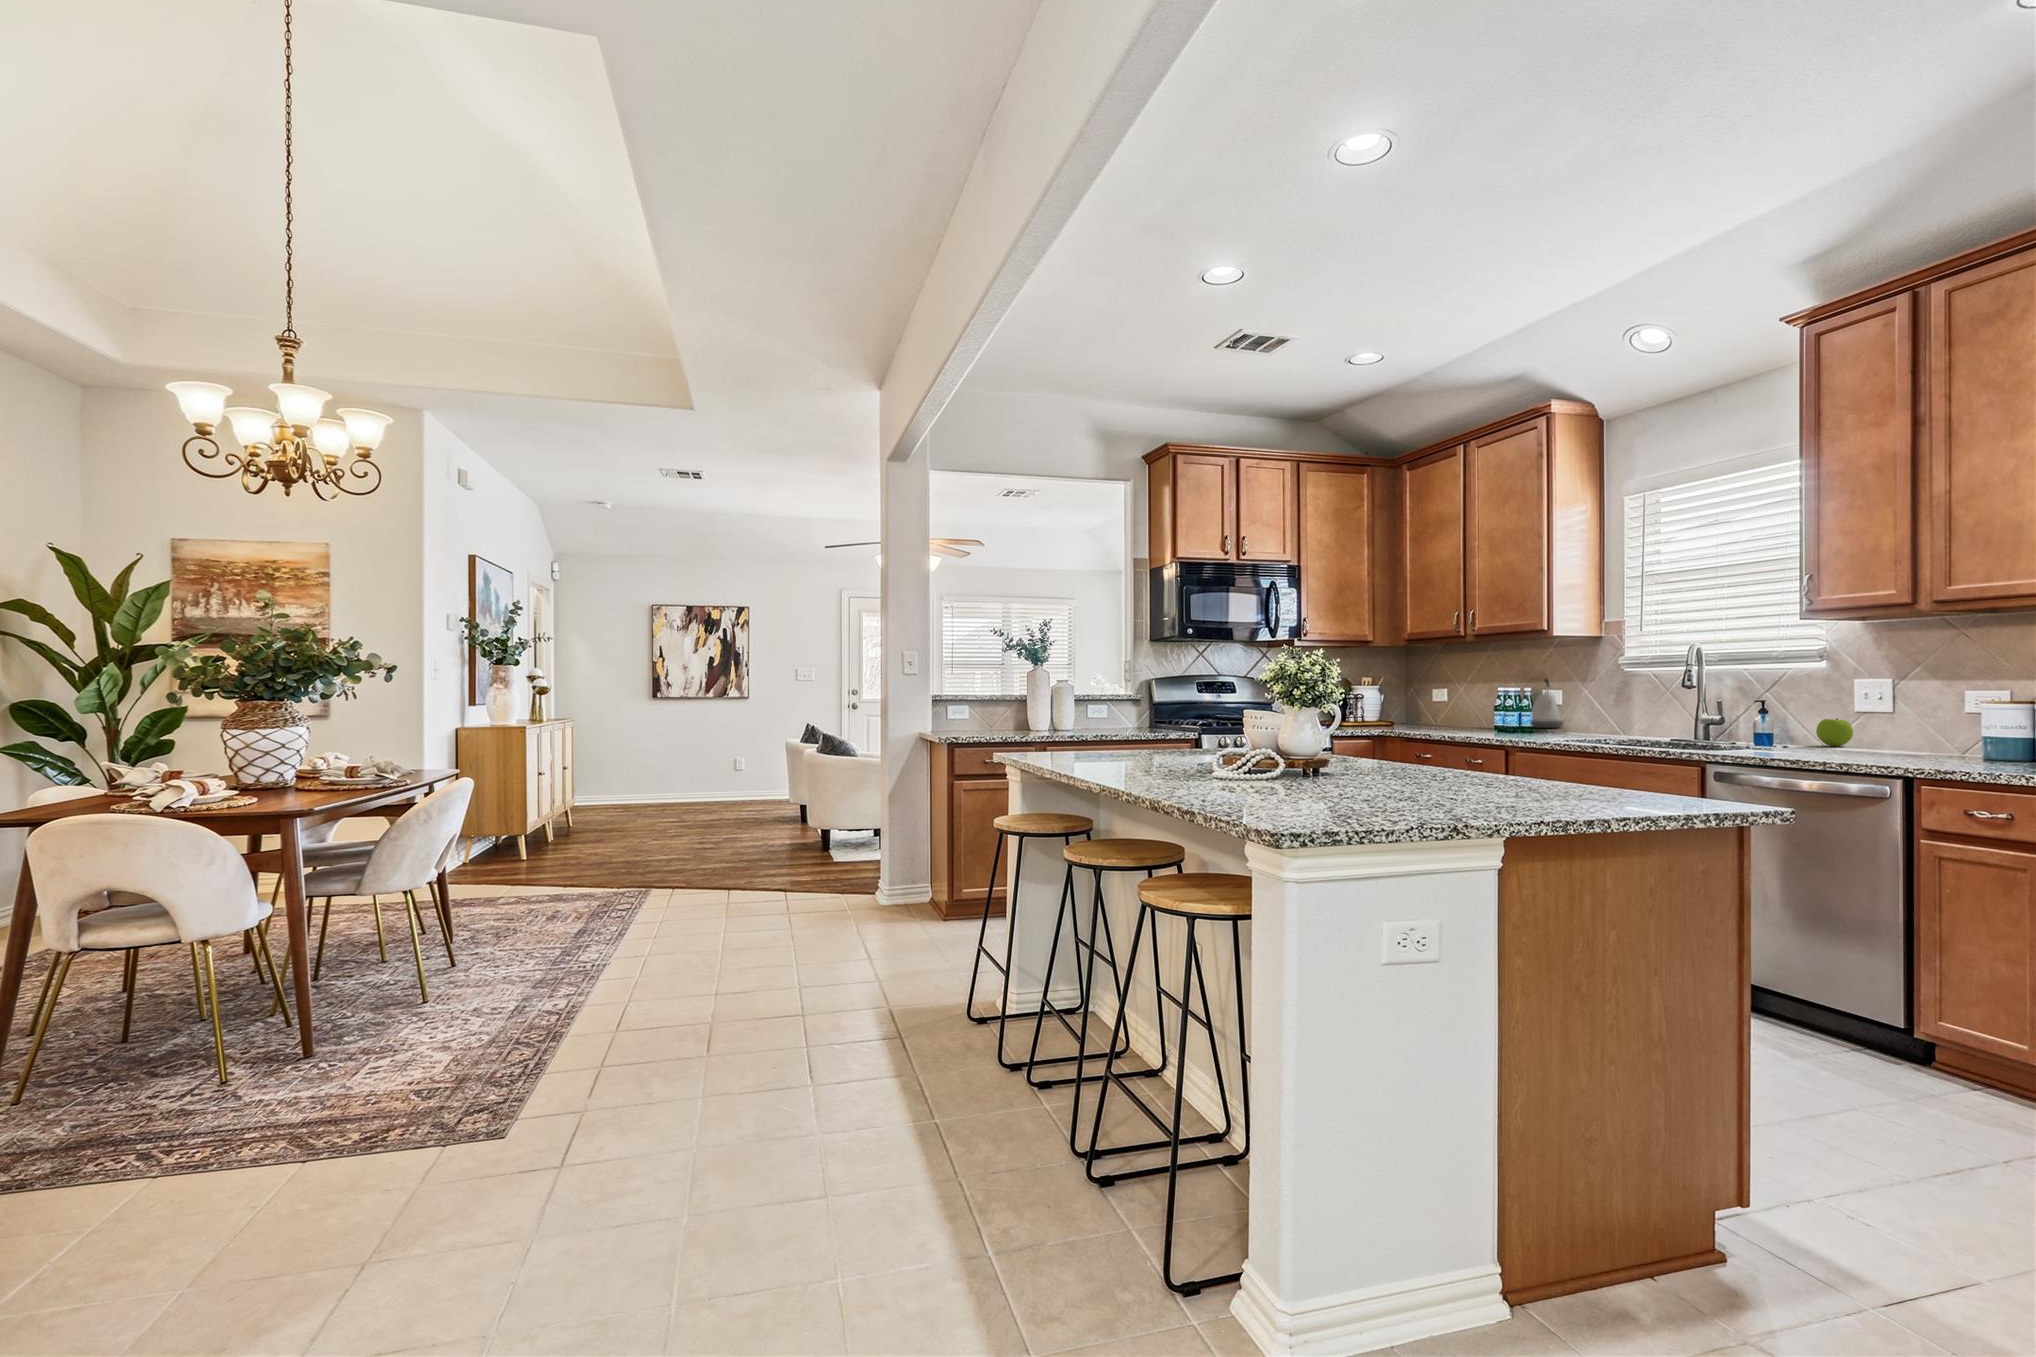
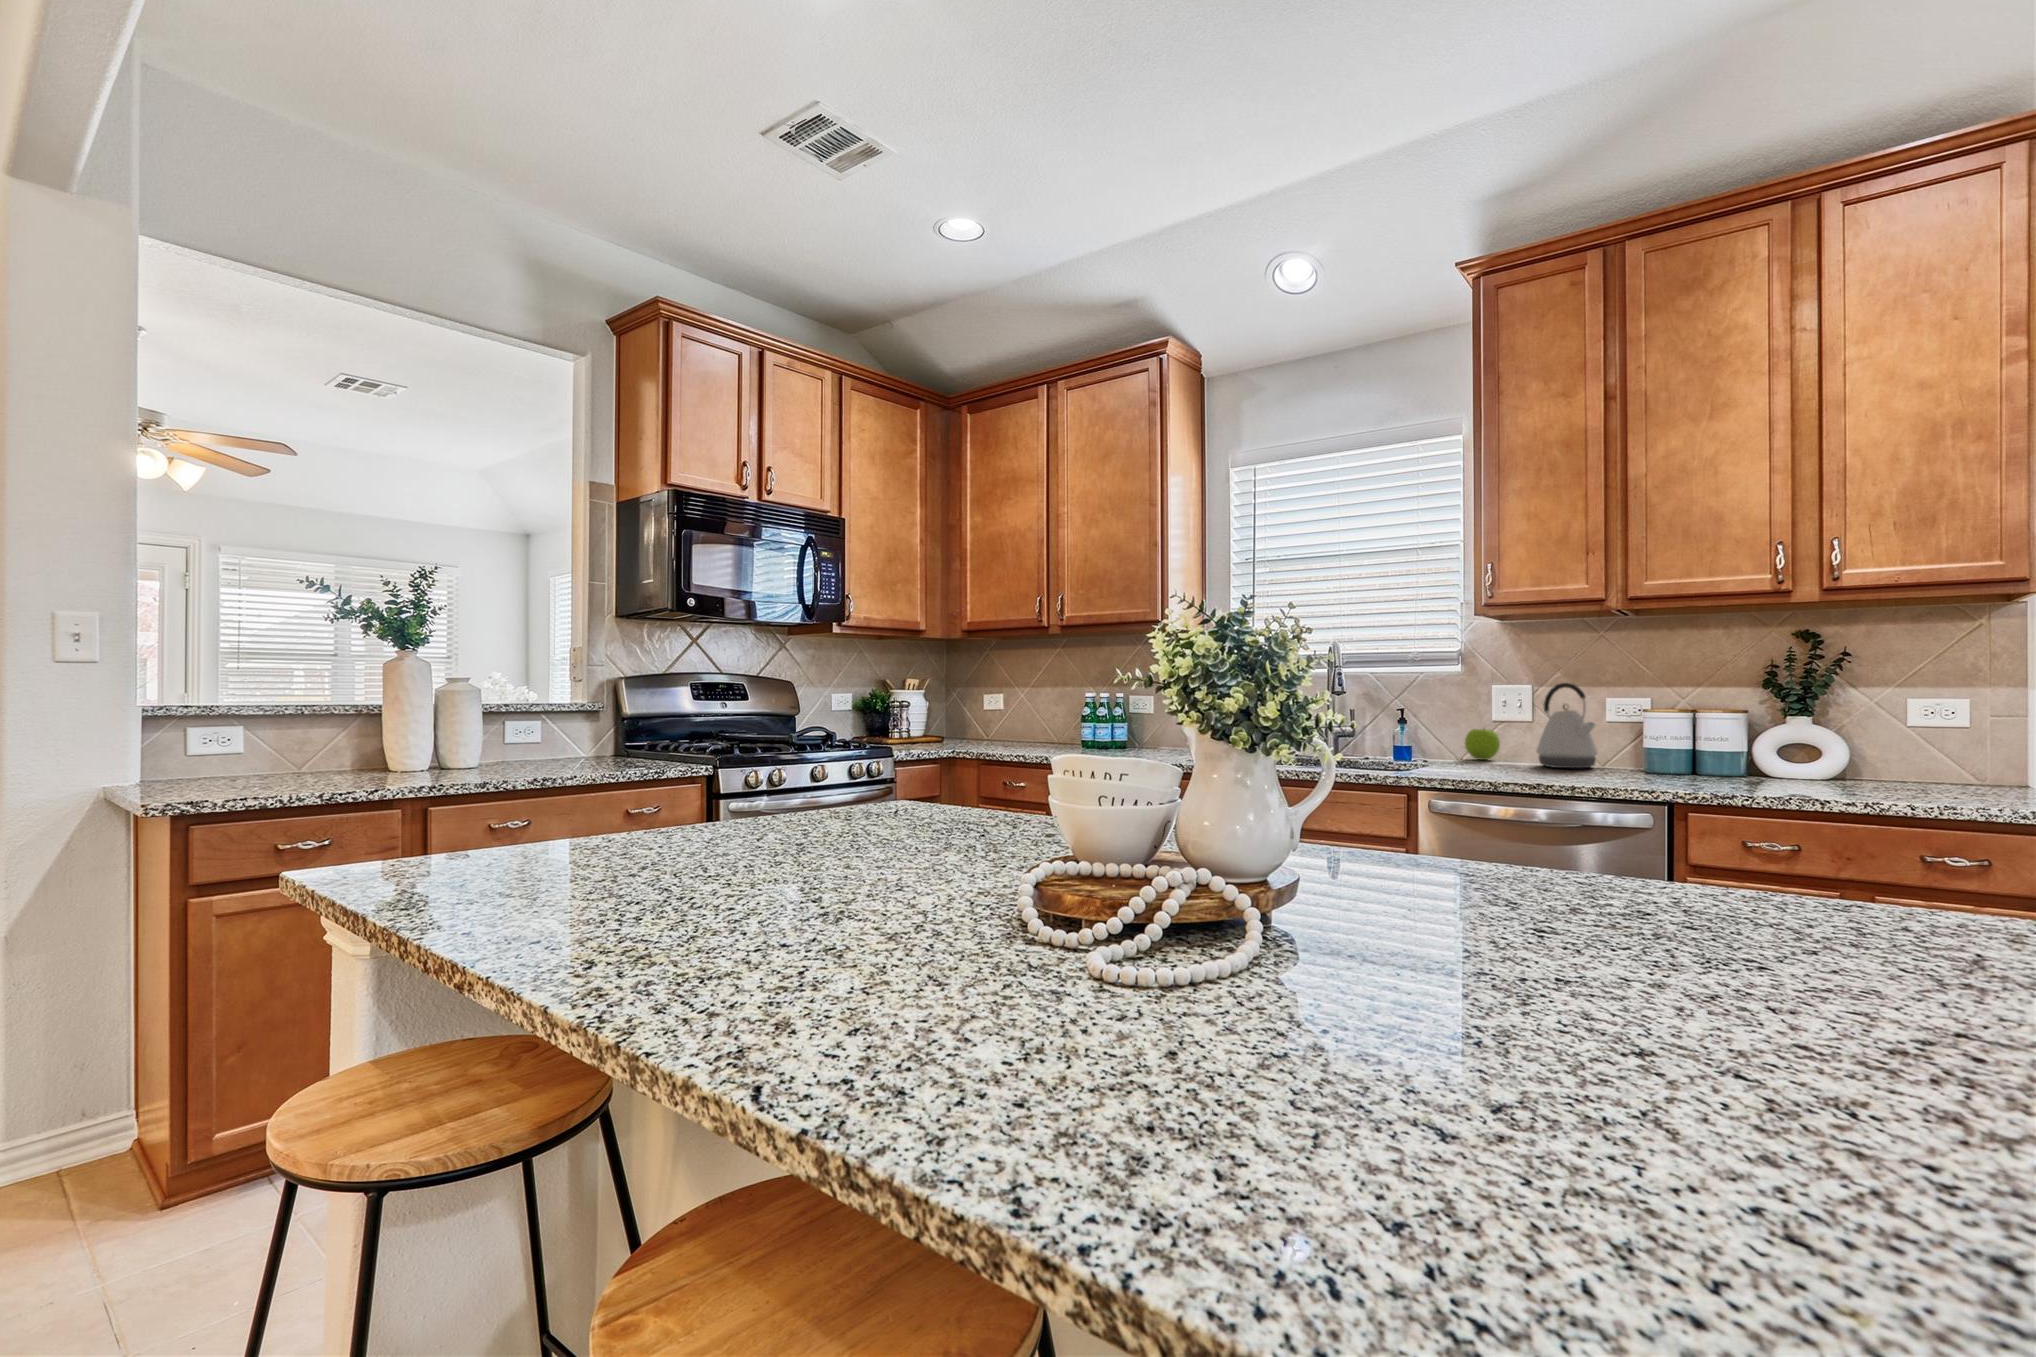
kettle: present [1530,679,1563,728] -> present [1537,683,1598,768]

